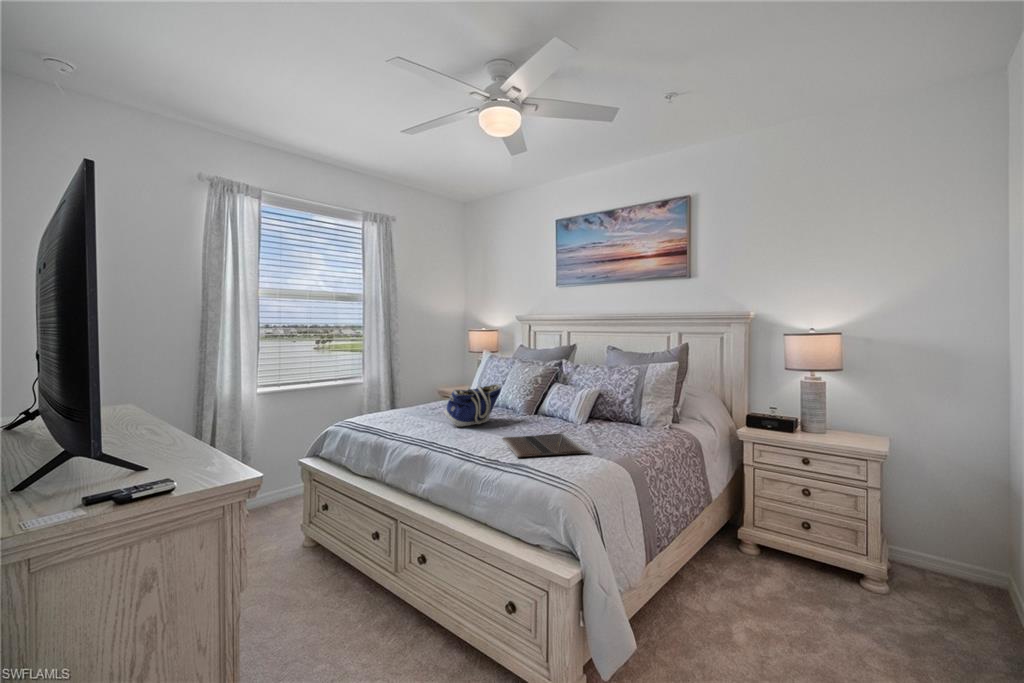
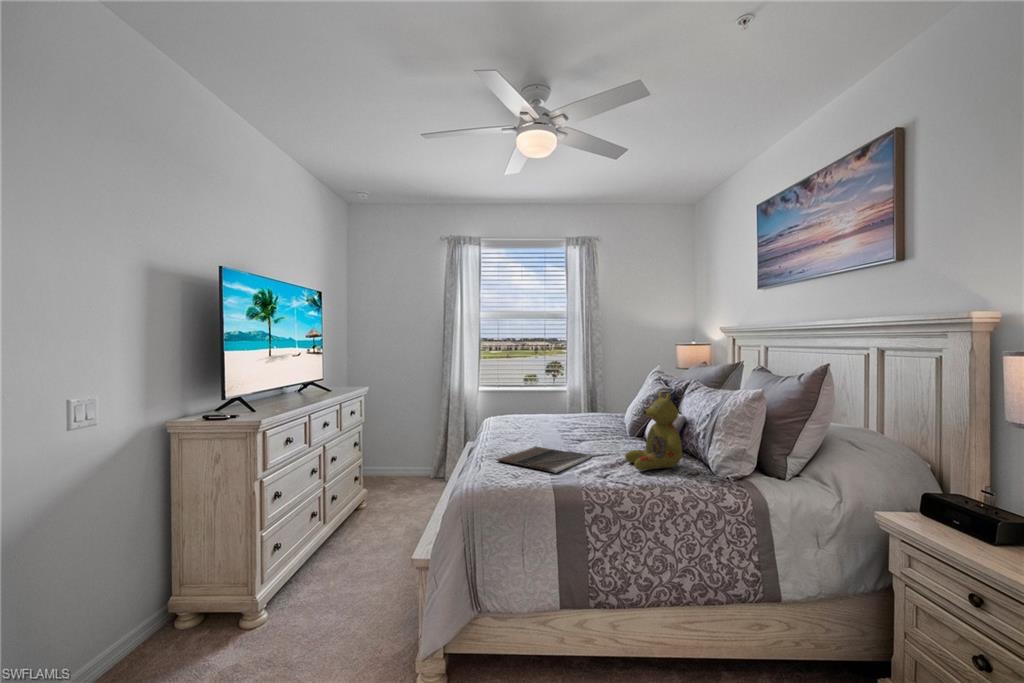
stuffed bear: none [594,368,646,436] -> present [625,391,682,471]
tote bag: present [444,384,501,426] -> none [521,398,580,434]

